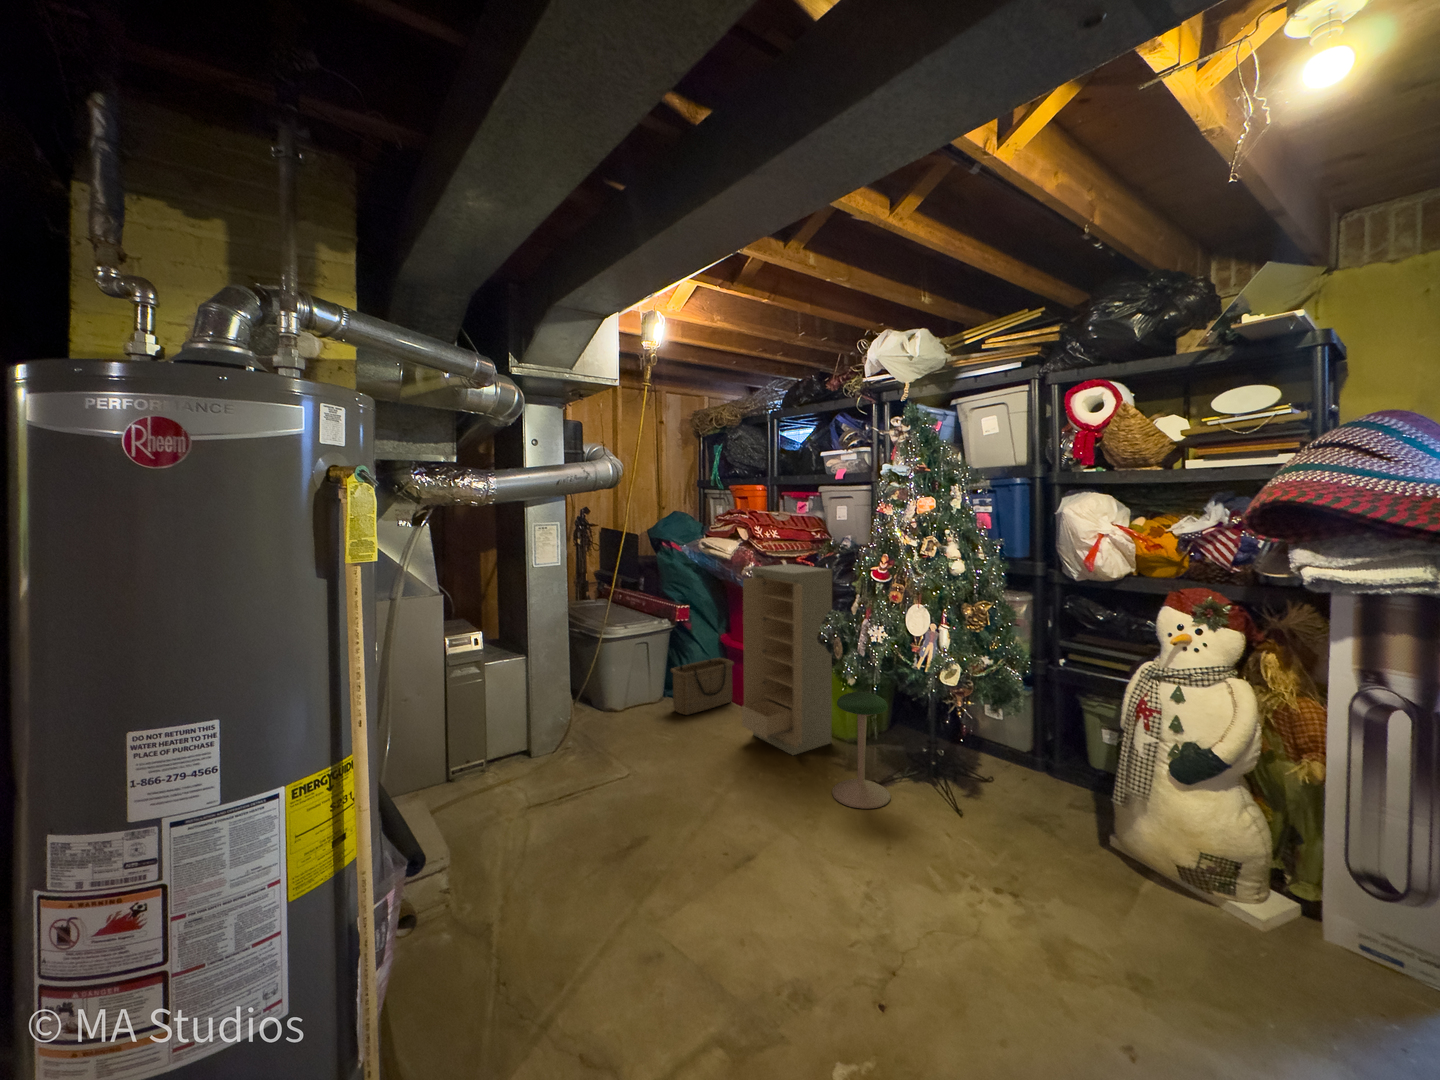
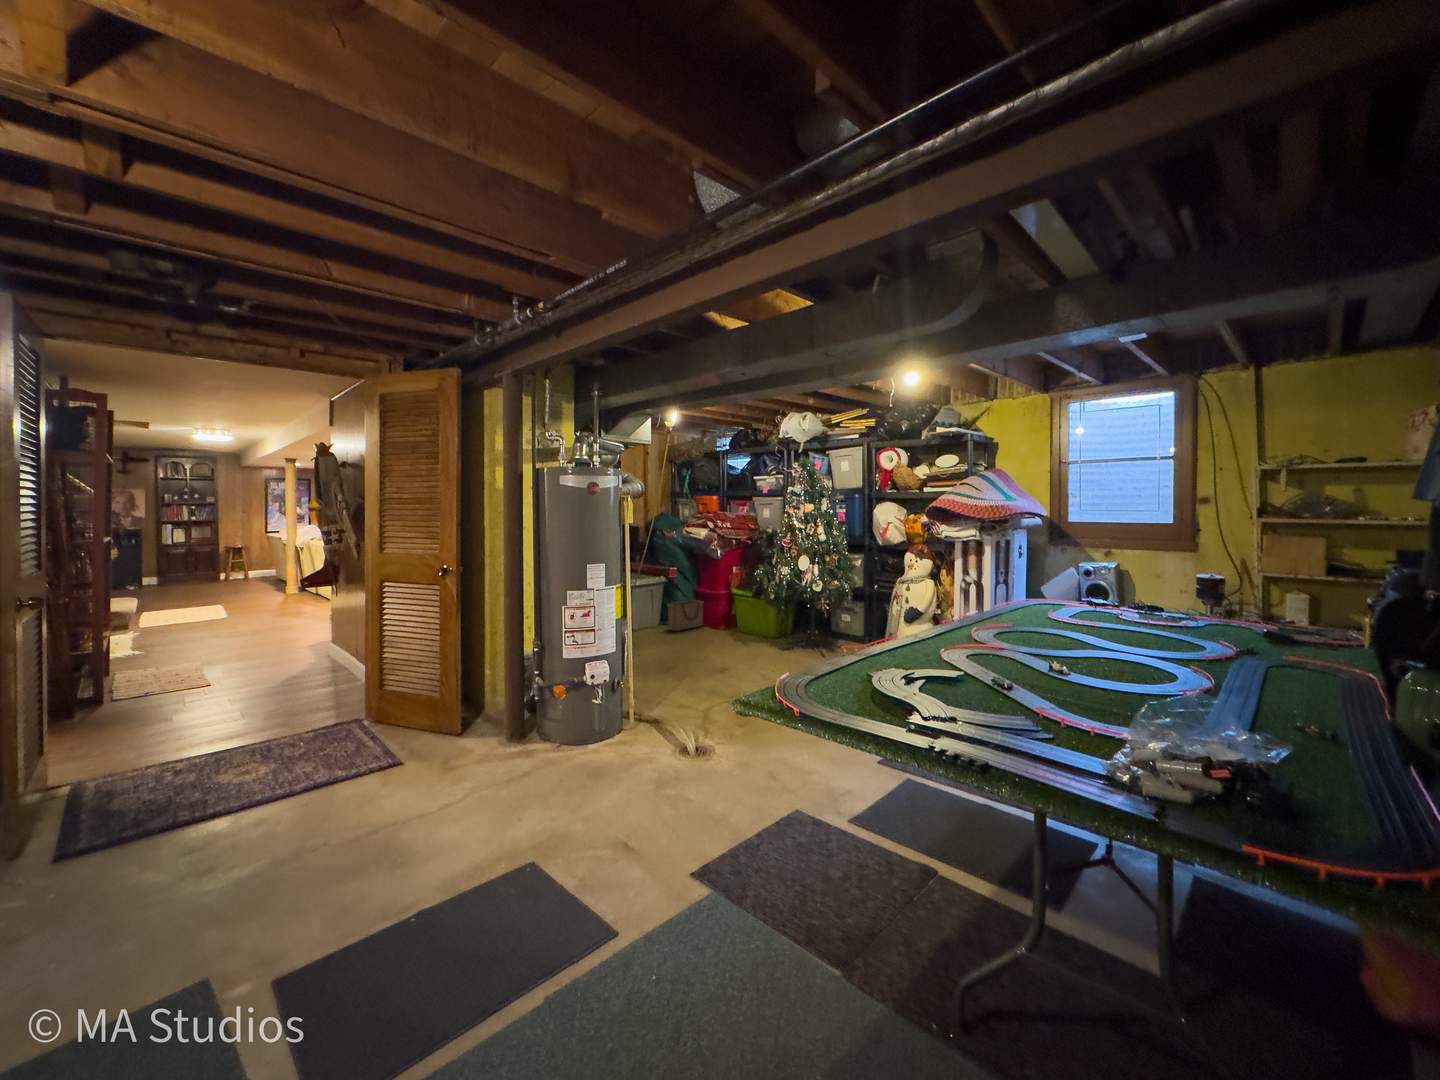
storage cabinet: present [742,564,832,755] -> none [713,541,763,643]
stool: present [832,692,891,809] -> none [762,602,792,657]

